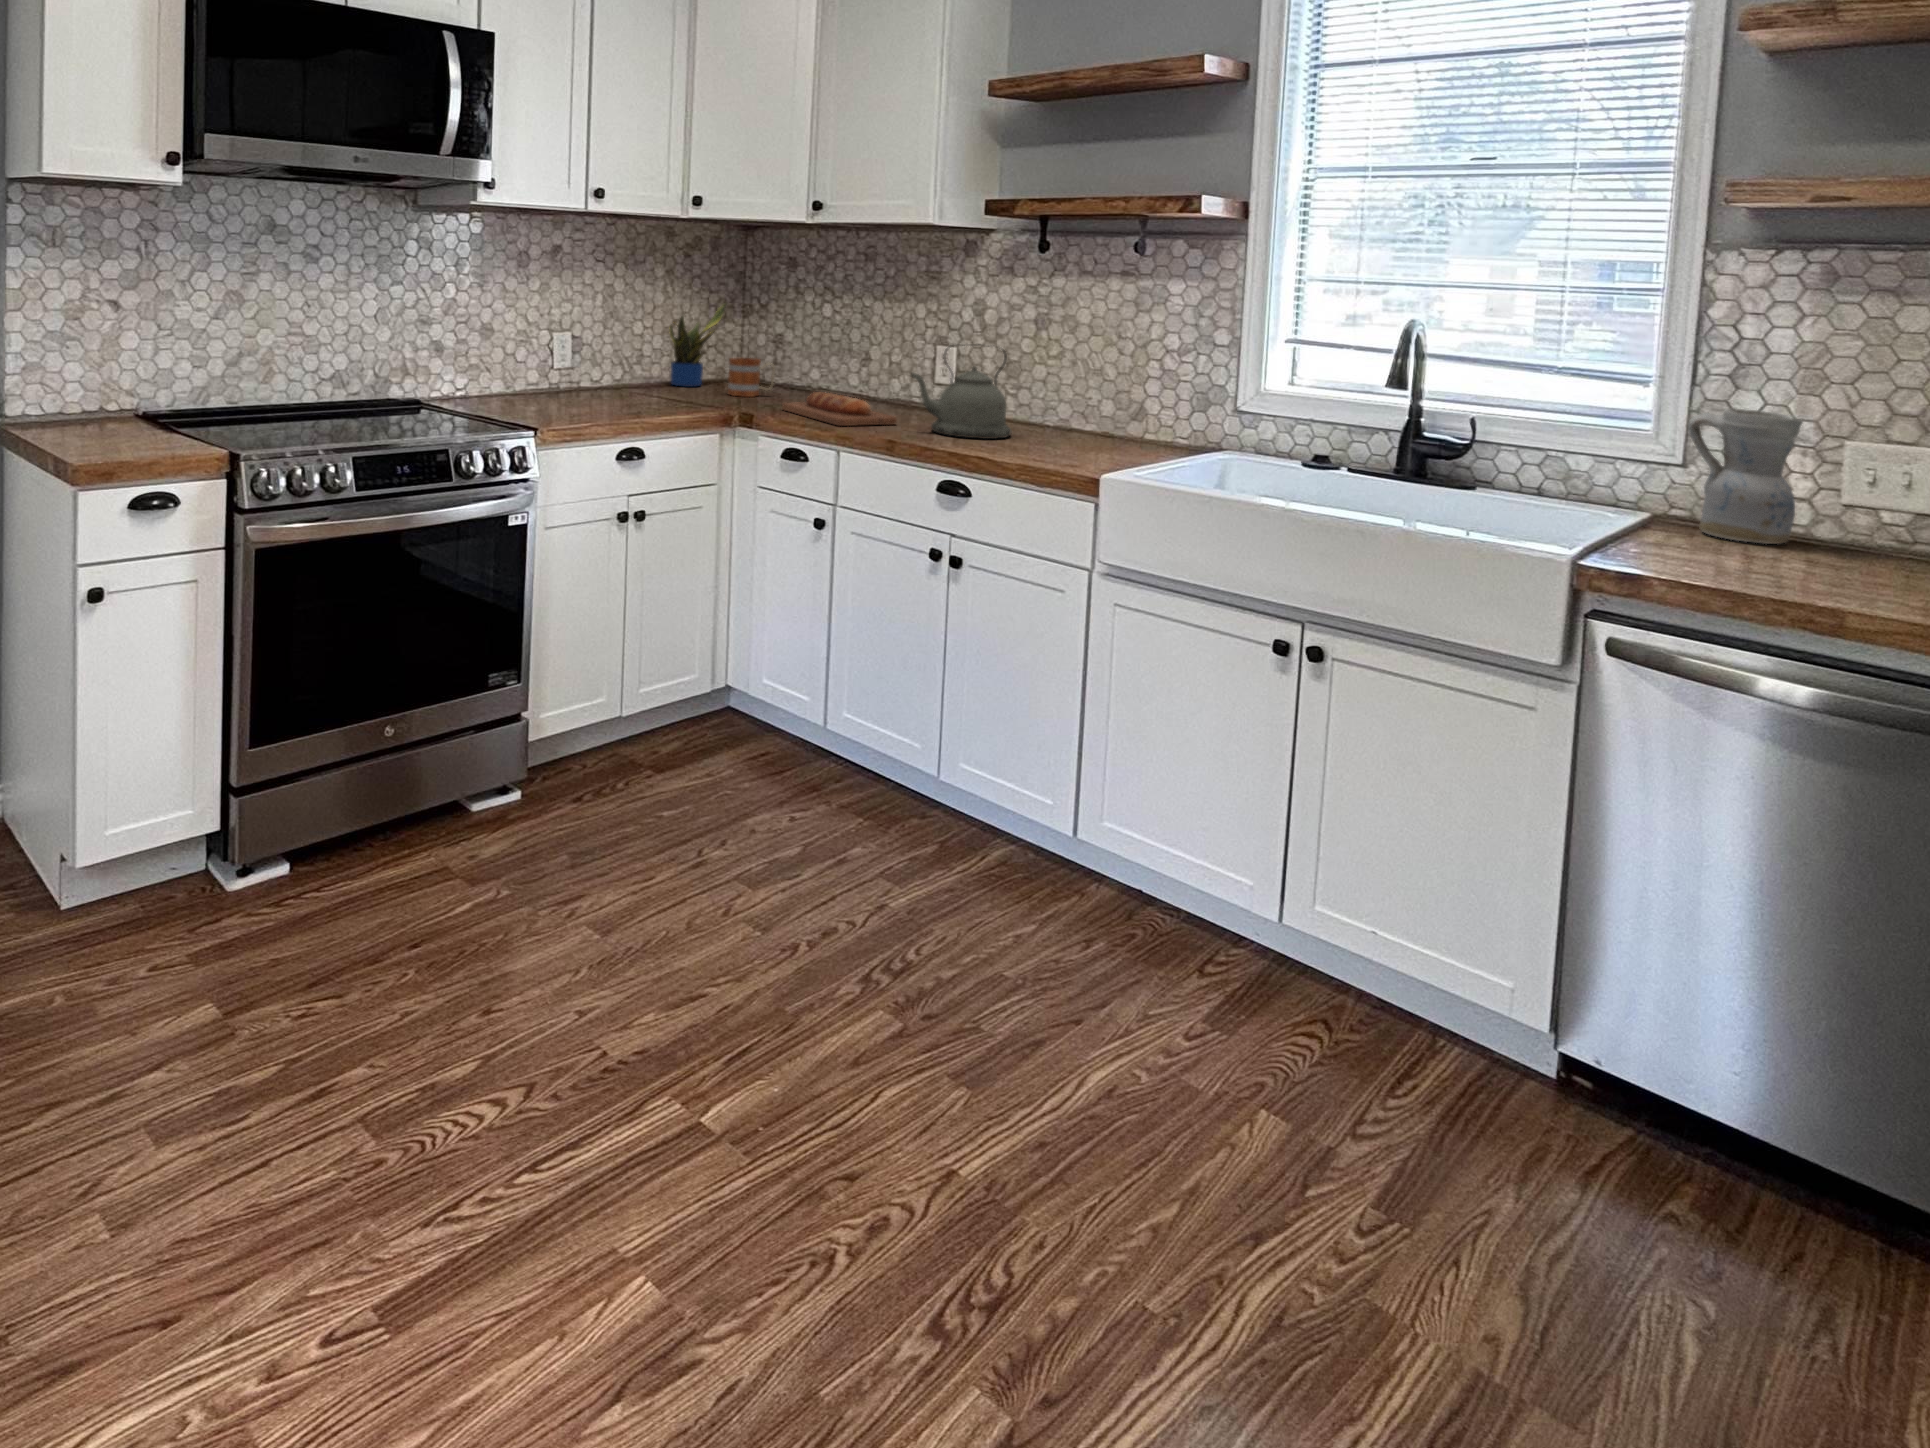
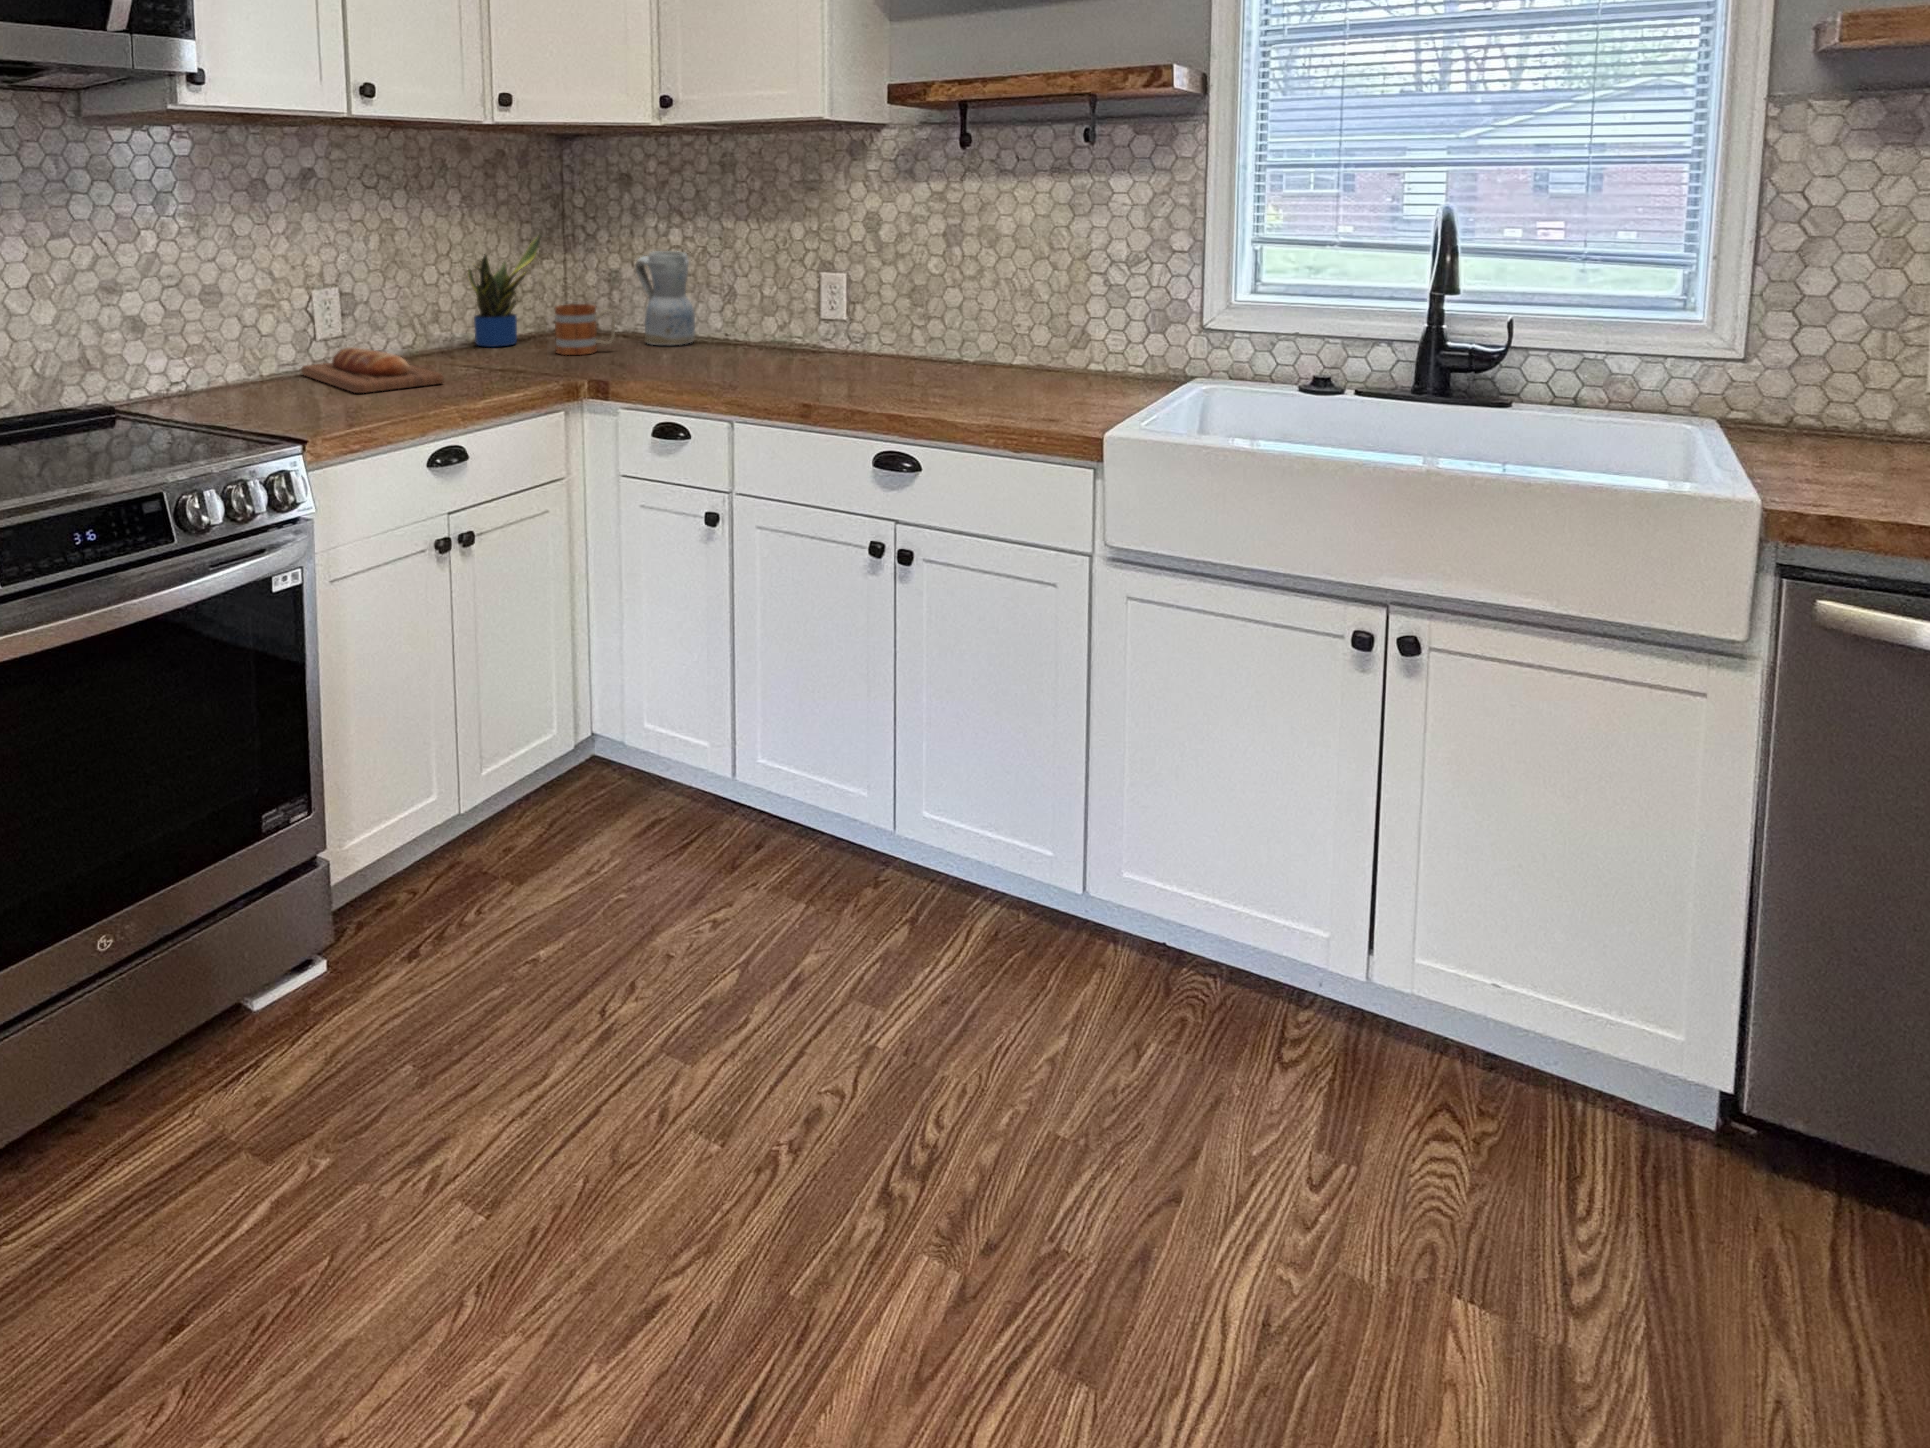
kettle: present [911,344,1012,439] -> none [813,269,940,391]
bread loaf: present [782,392,897,426] -> present [301,347,444,393]
ceramic pitcher: present [1688,408,1803,544] -> present [635,251,695,345]

